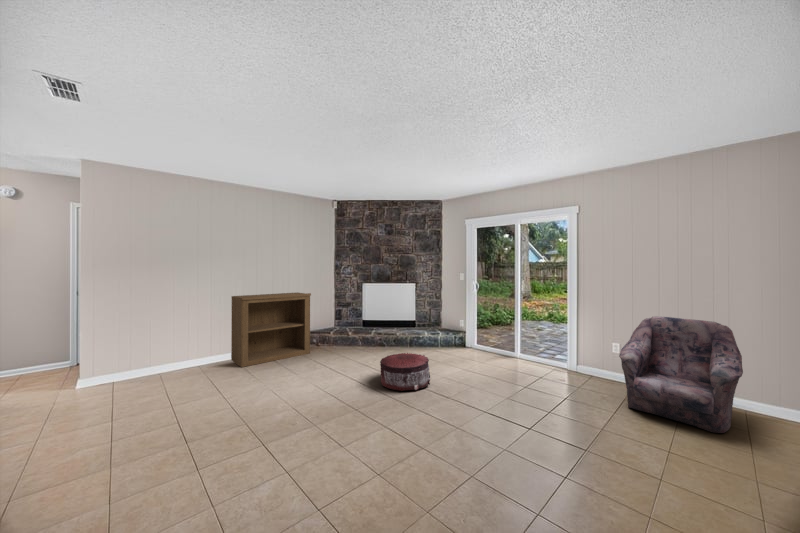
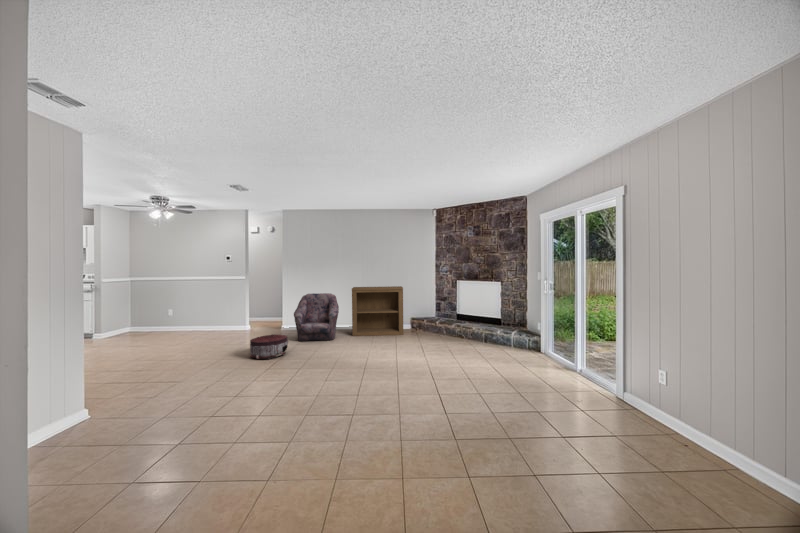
armchair: present [619,316,743,433] -> present [294,293,339,341]
pouf: present [380,353,430,391] -> present [250,335,288,359]

